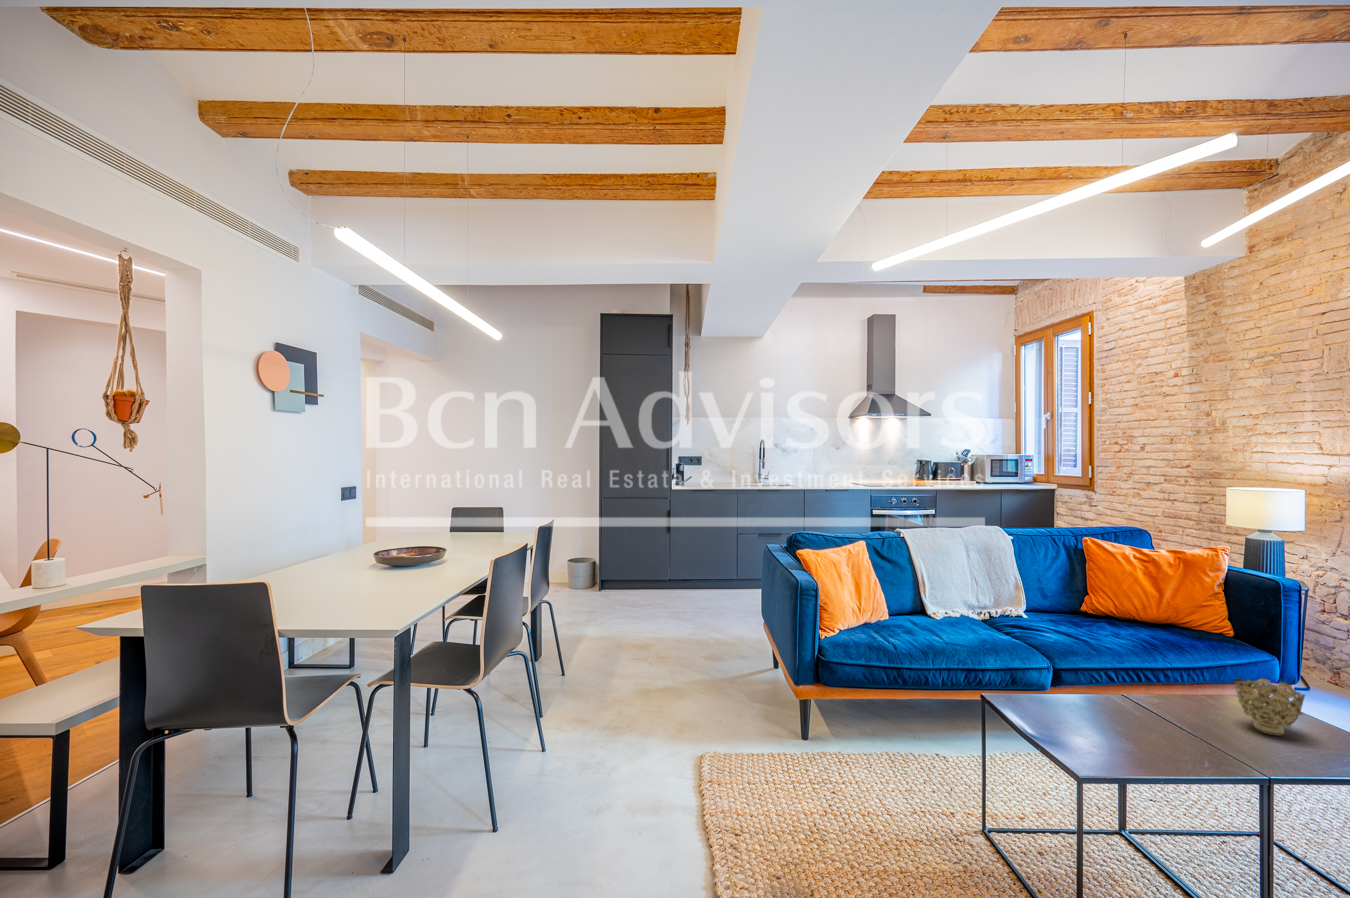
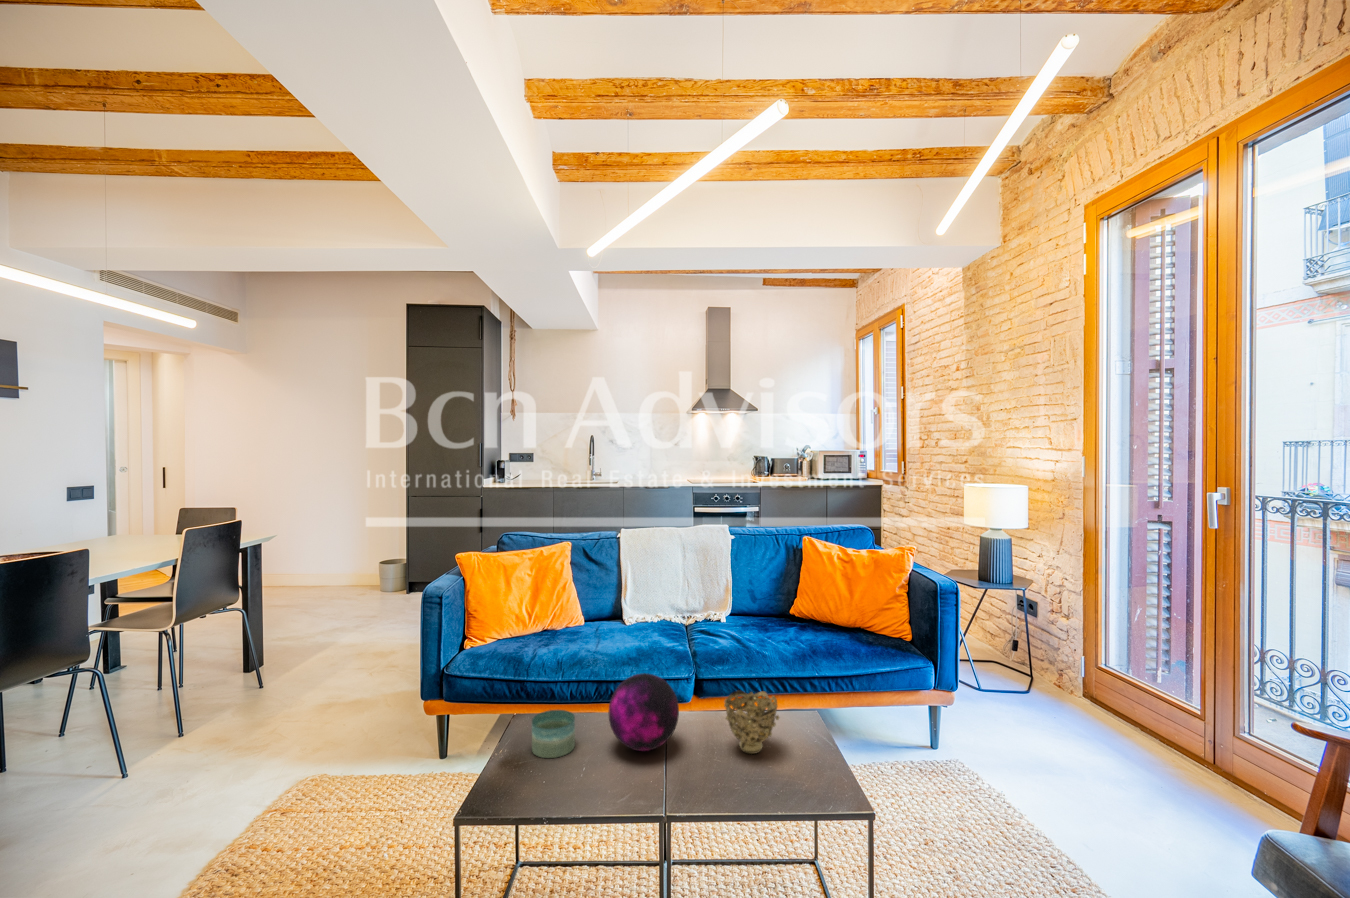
decorative orb: none [1120,661,1205,732] -> present [608,673,679,751]
candle: none [1052,694,1099,737] -> present [532,710,575,758]

